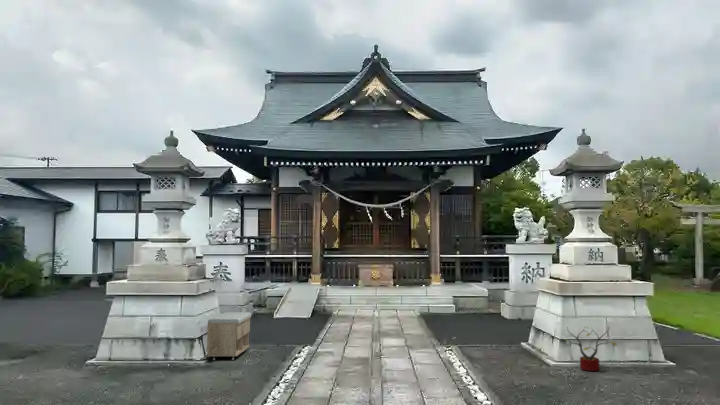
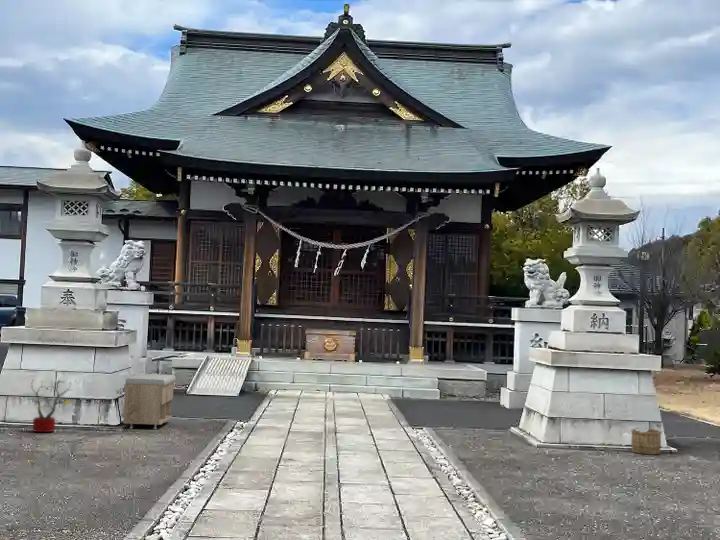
decorative plant: present [573,333,617,371] -> present [33,387,70,432]
wooden bucket: none [633,346,661,370] -> present [631,429,661,455]

